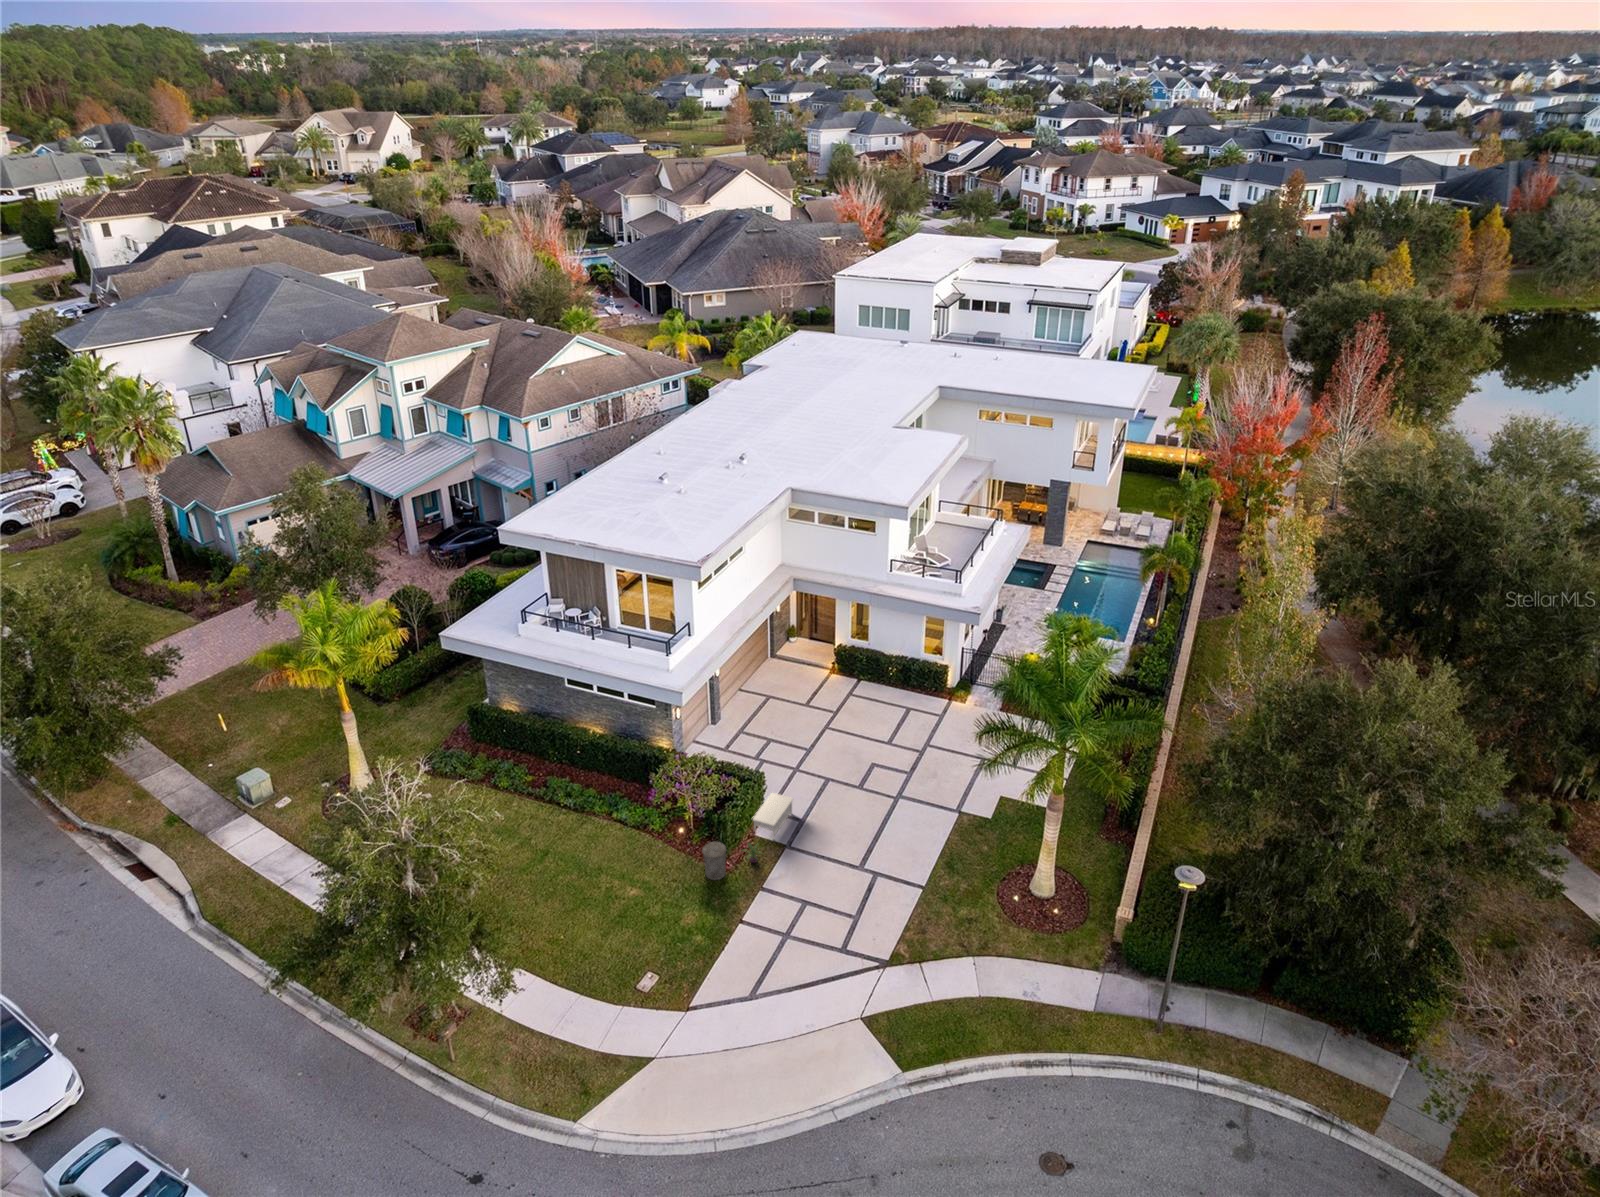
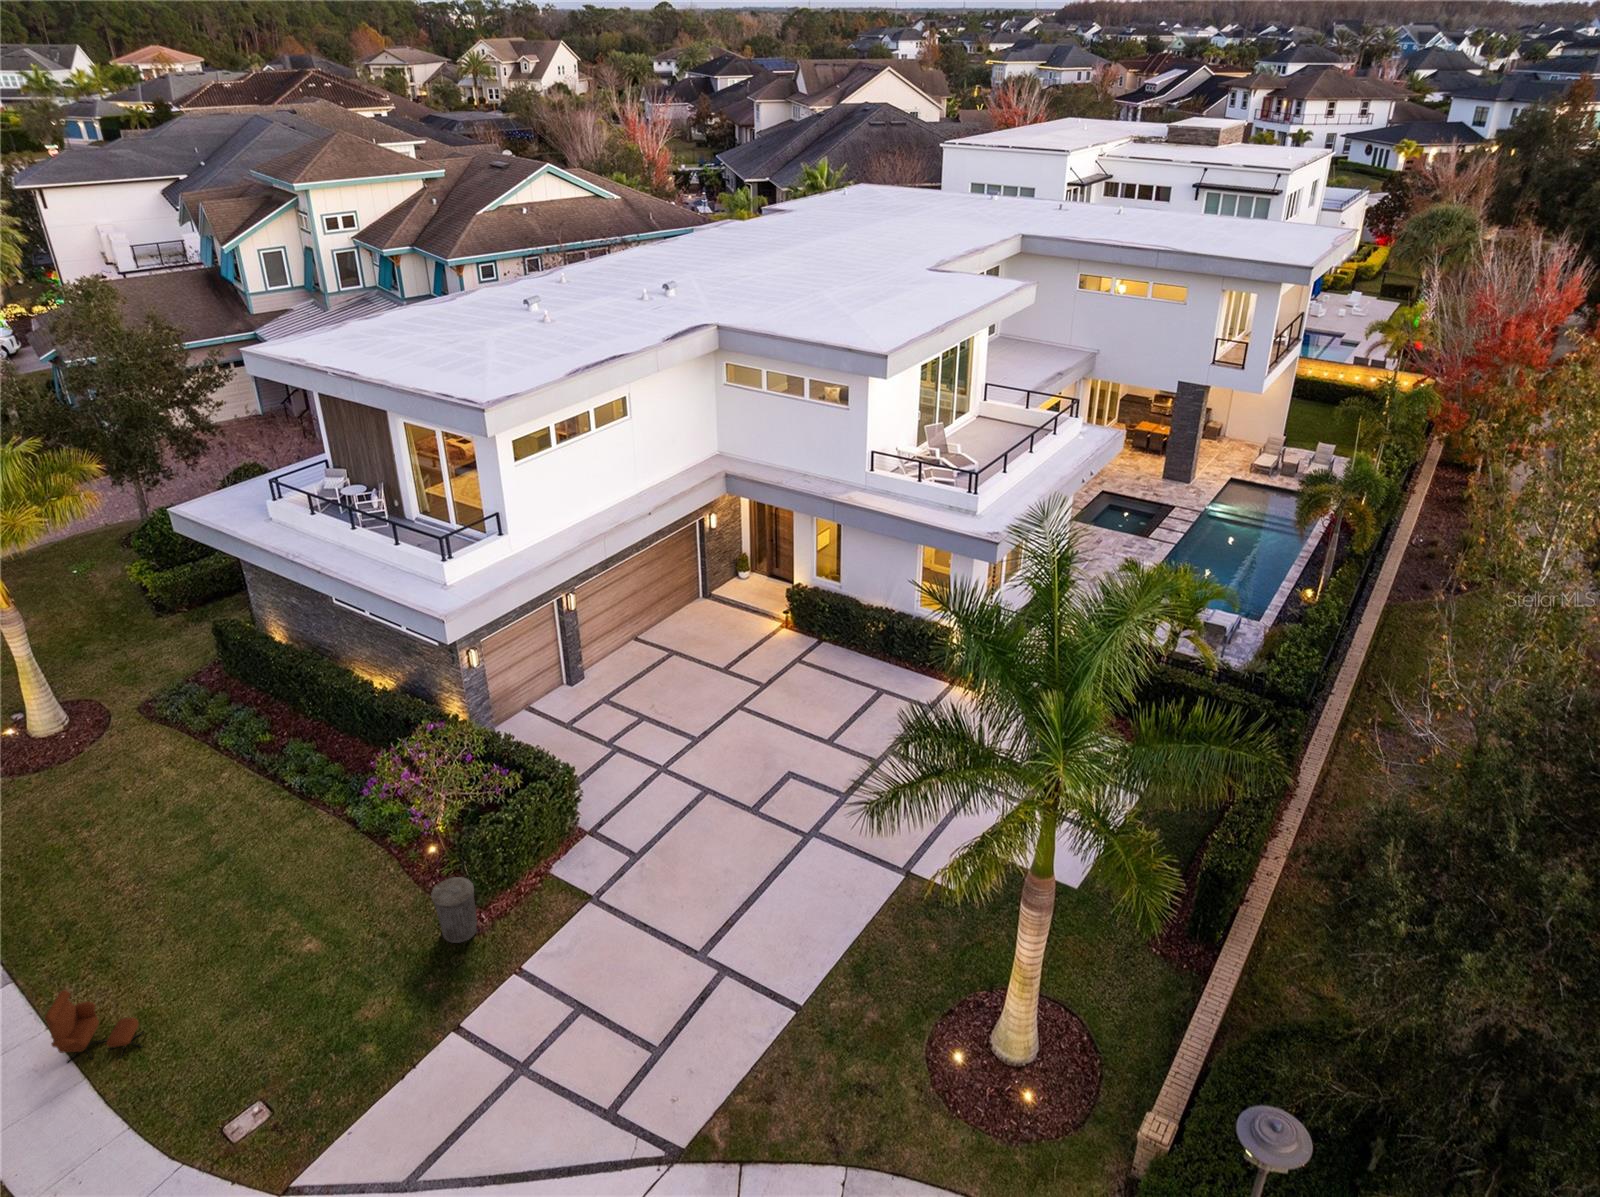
storage bench: present [753,793,793,839] -> none [547,802,631,884]
decorative plant: present [748,843,758,863] -> none [509,884,548,920]
lounge chair: none [521,925,566,967] -> present [45,990,144,1063]

